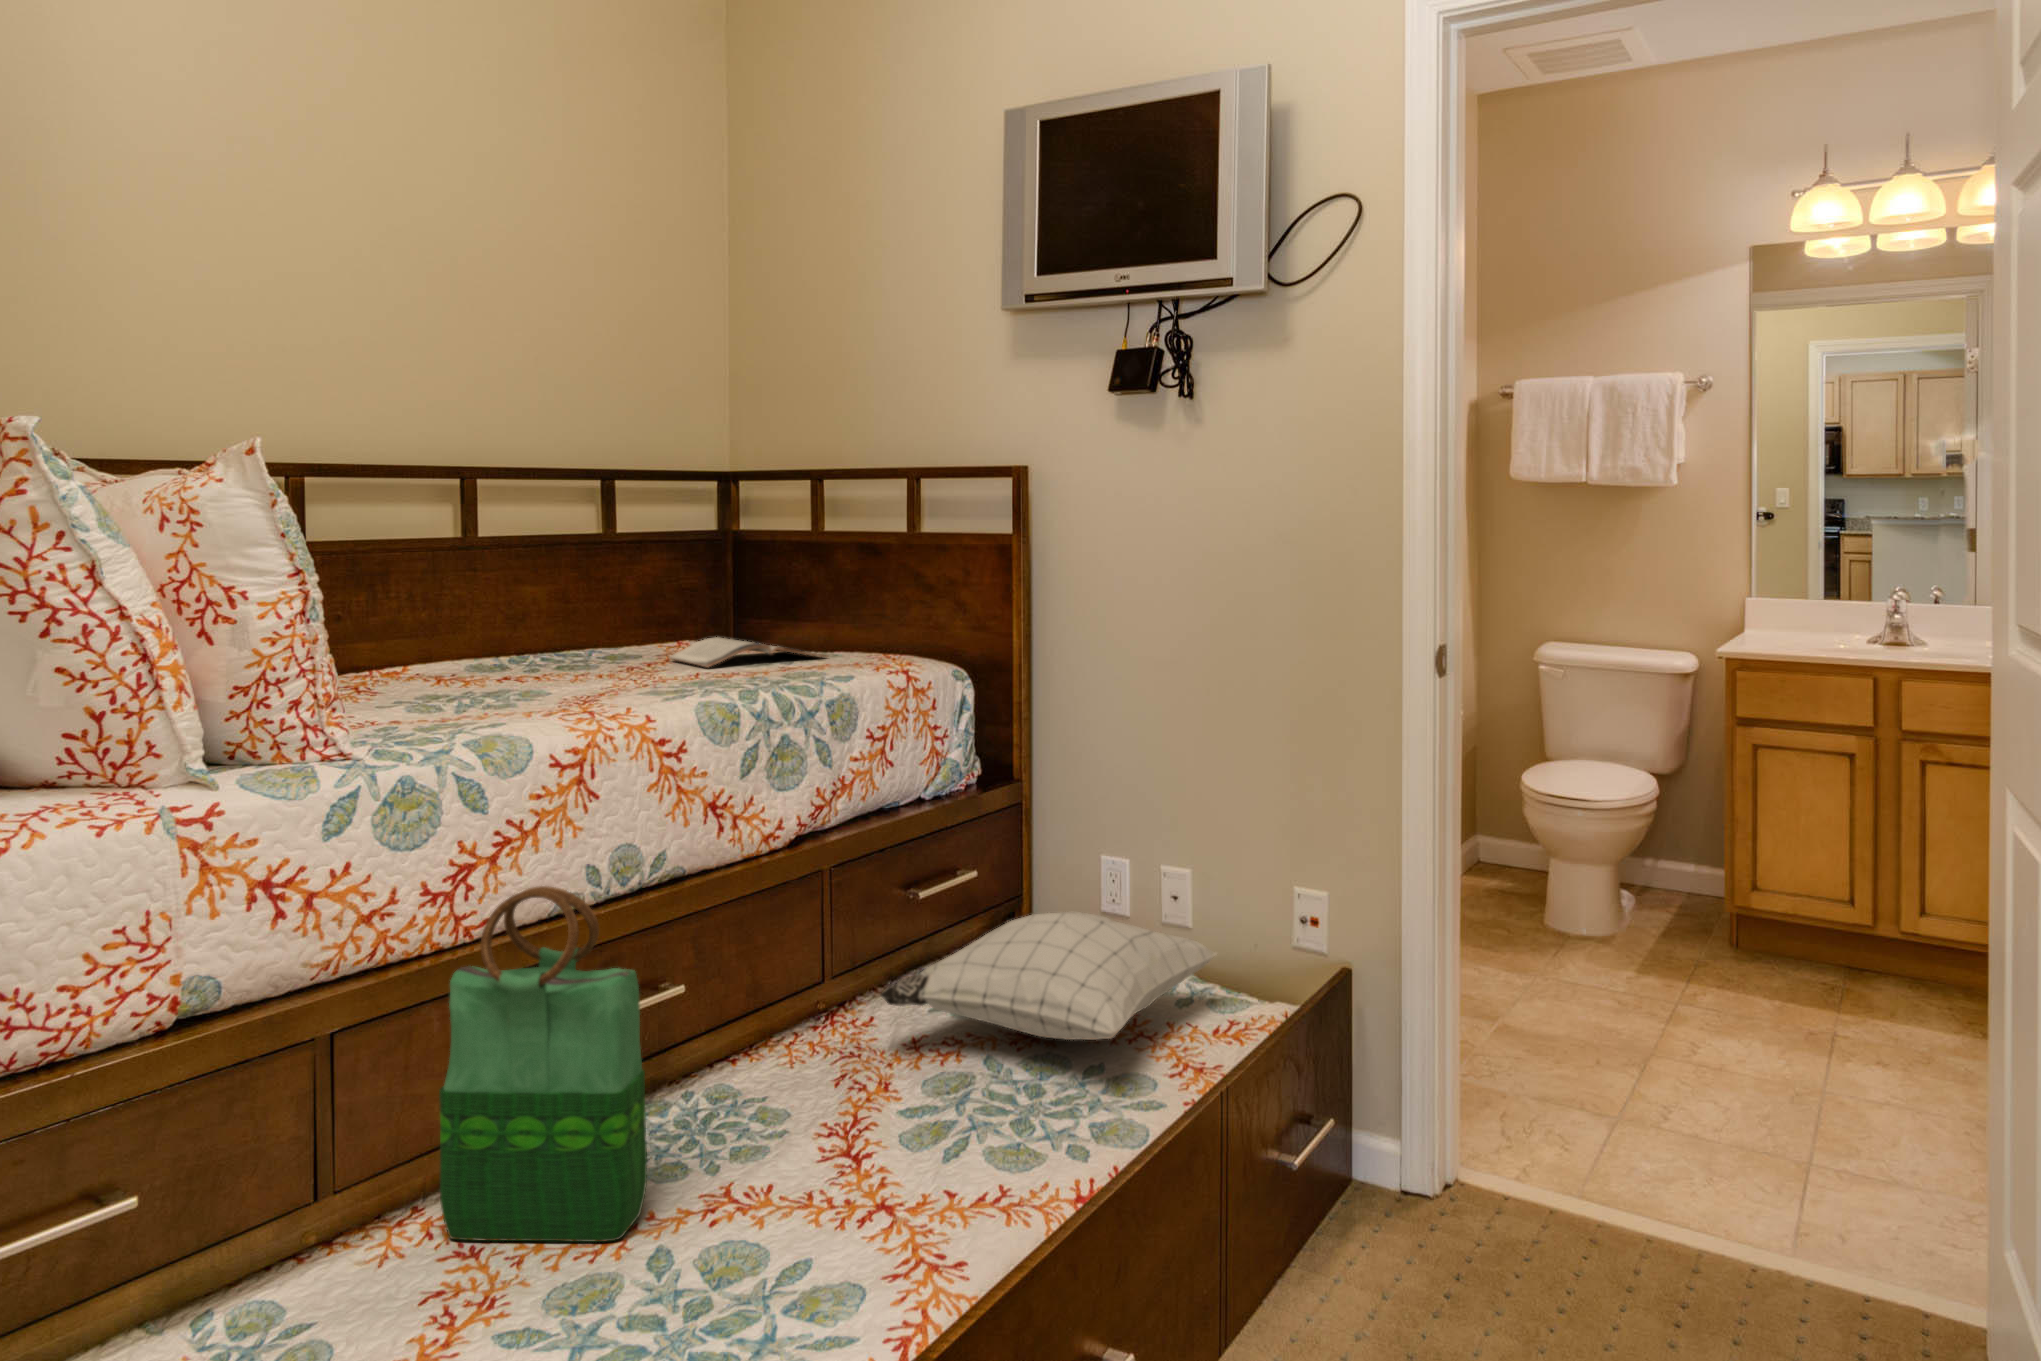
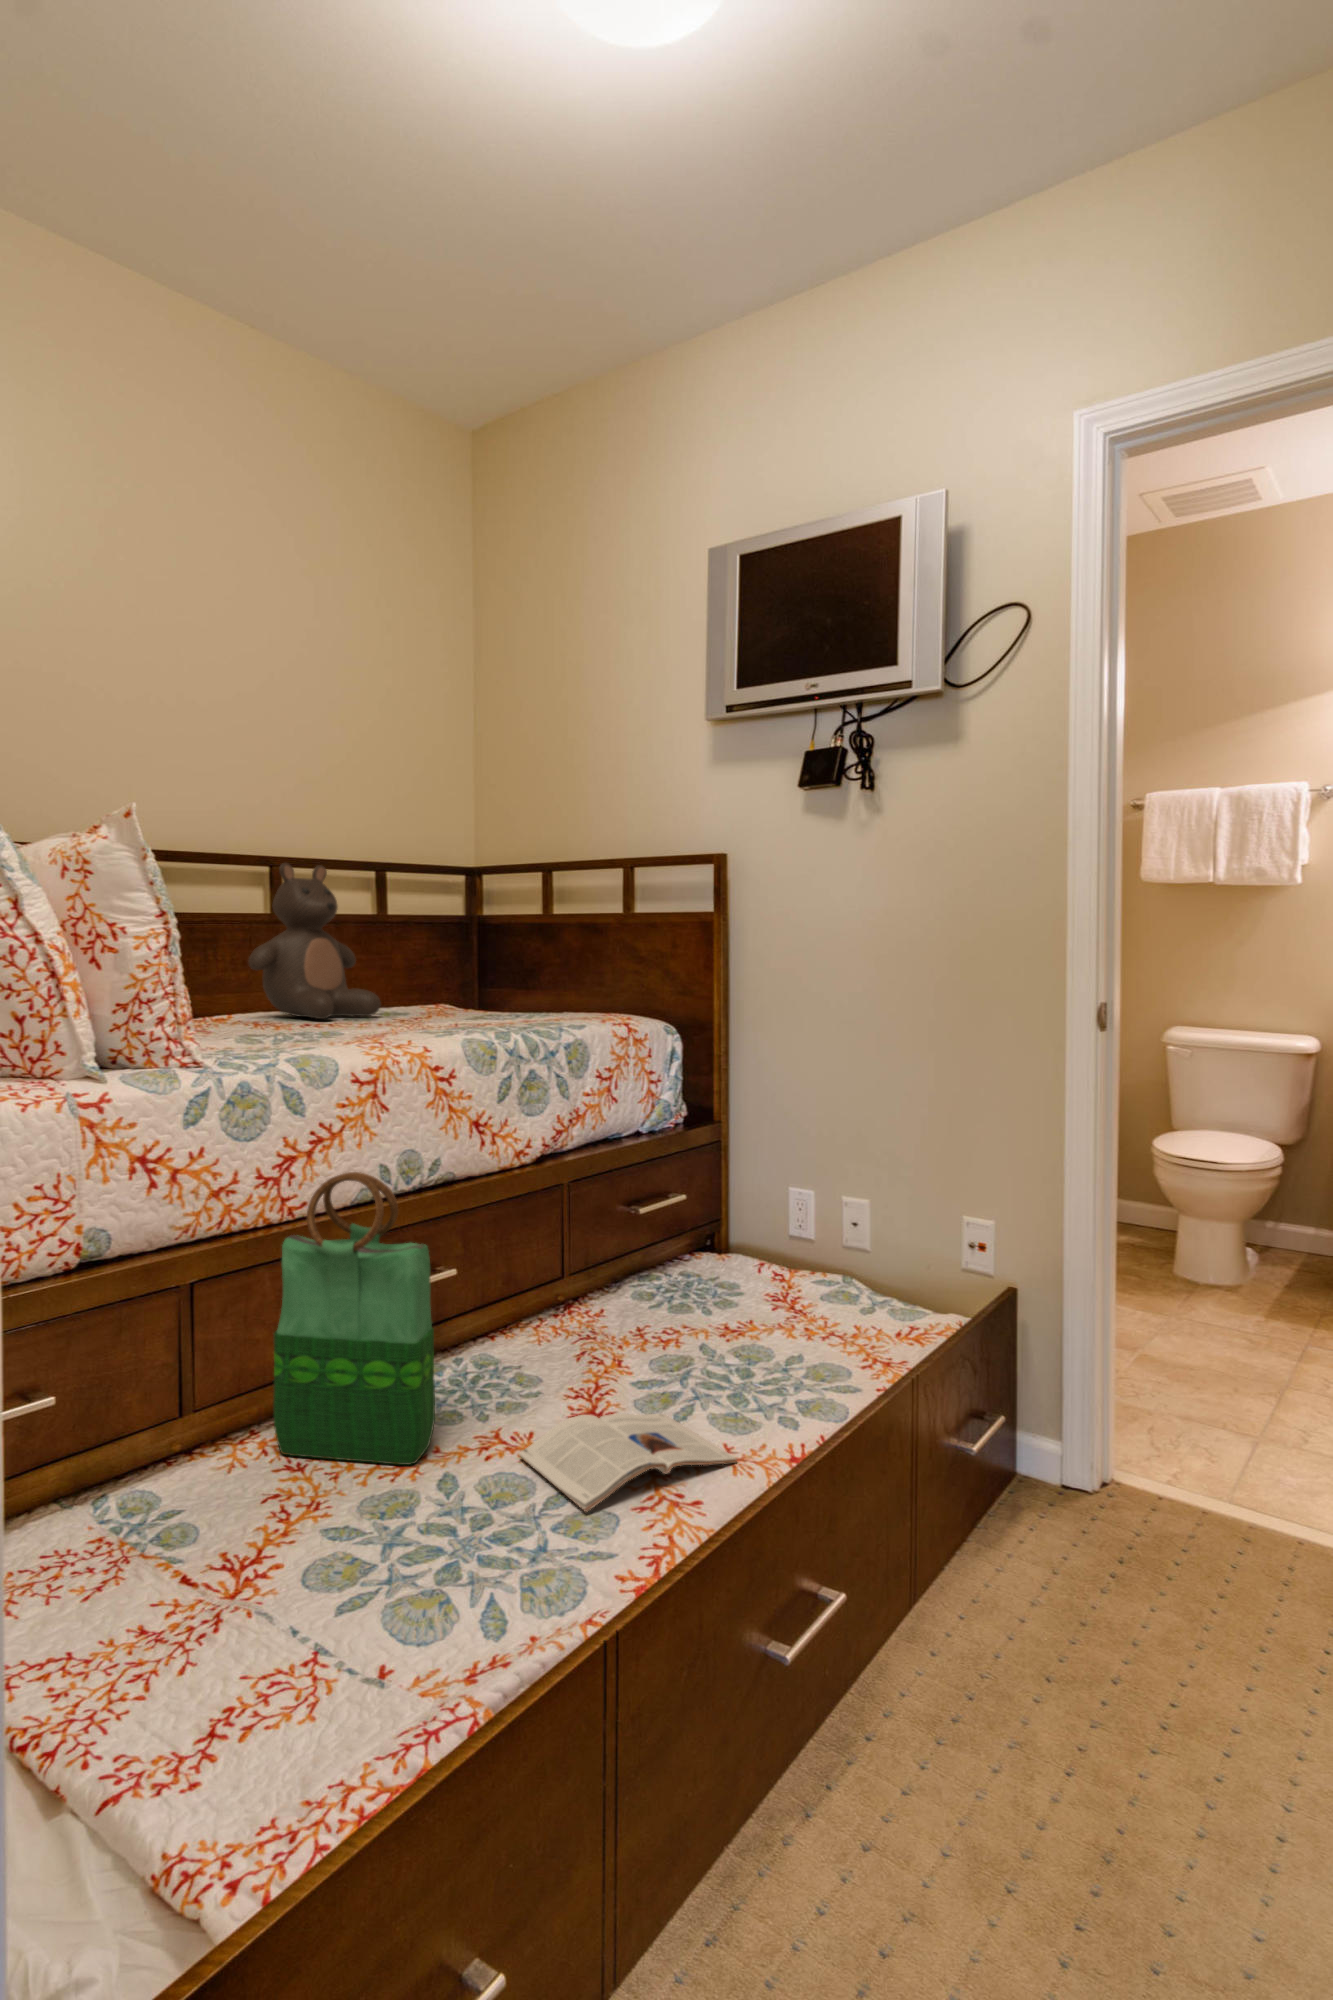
teddy bear: none [429,481,602,673] -> present [249,863,381,1019]
magazine: present [669,637,827,667] -> present [519,1414,737,1512]
pillow: present [880,912,1216,1040] -> none [612,1227,897,1332]

